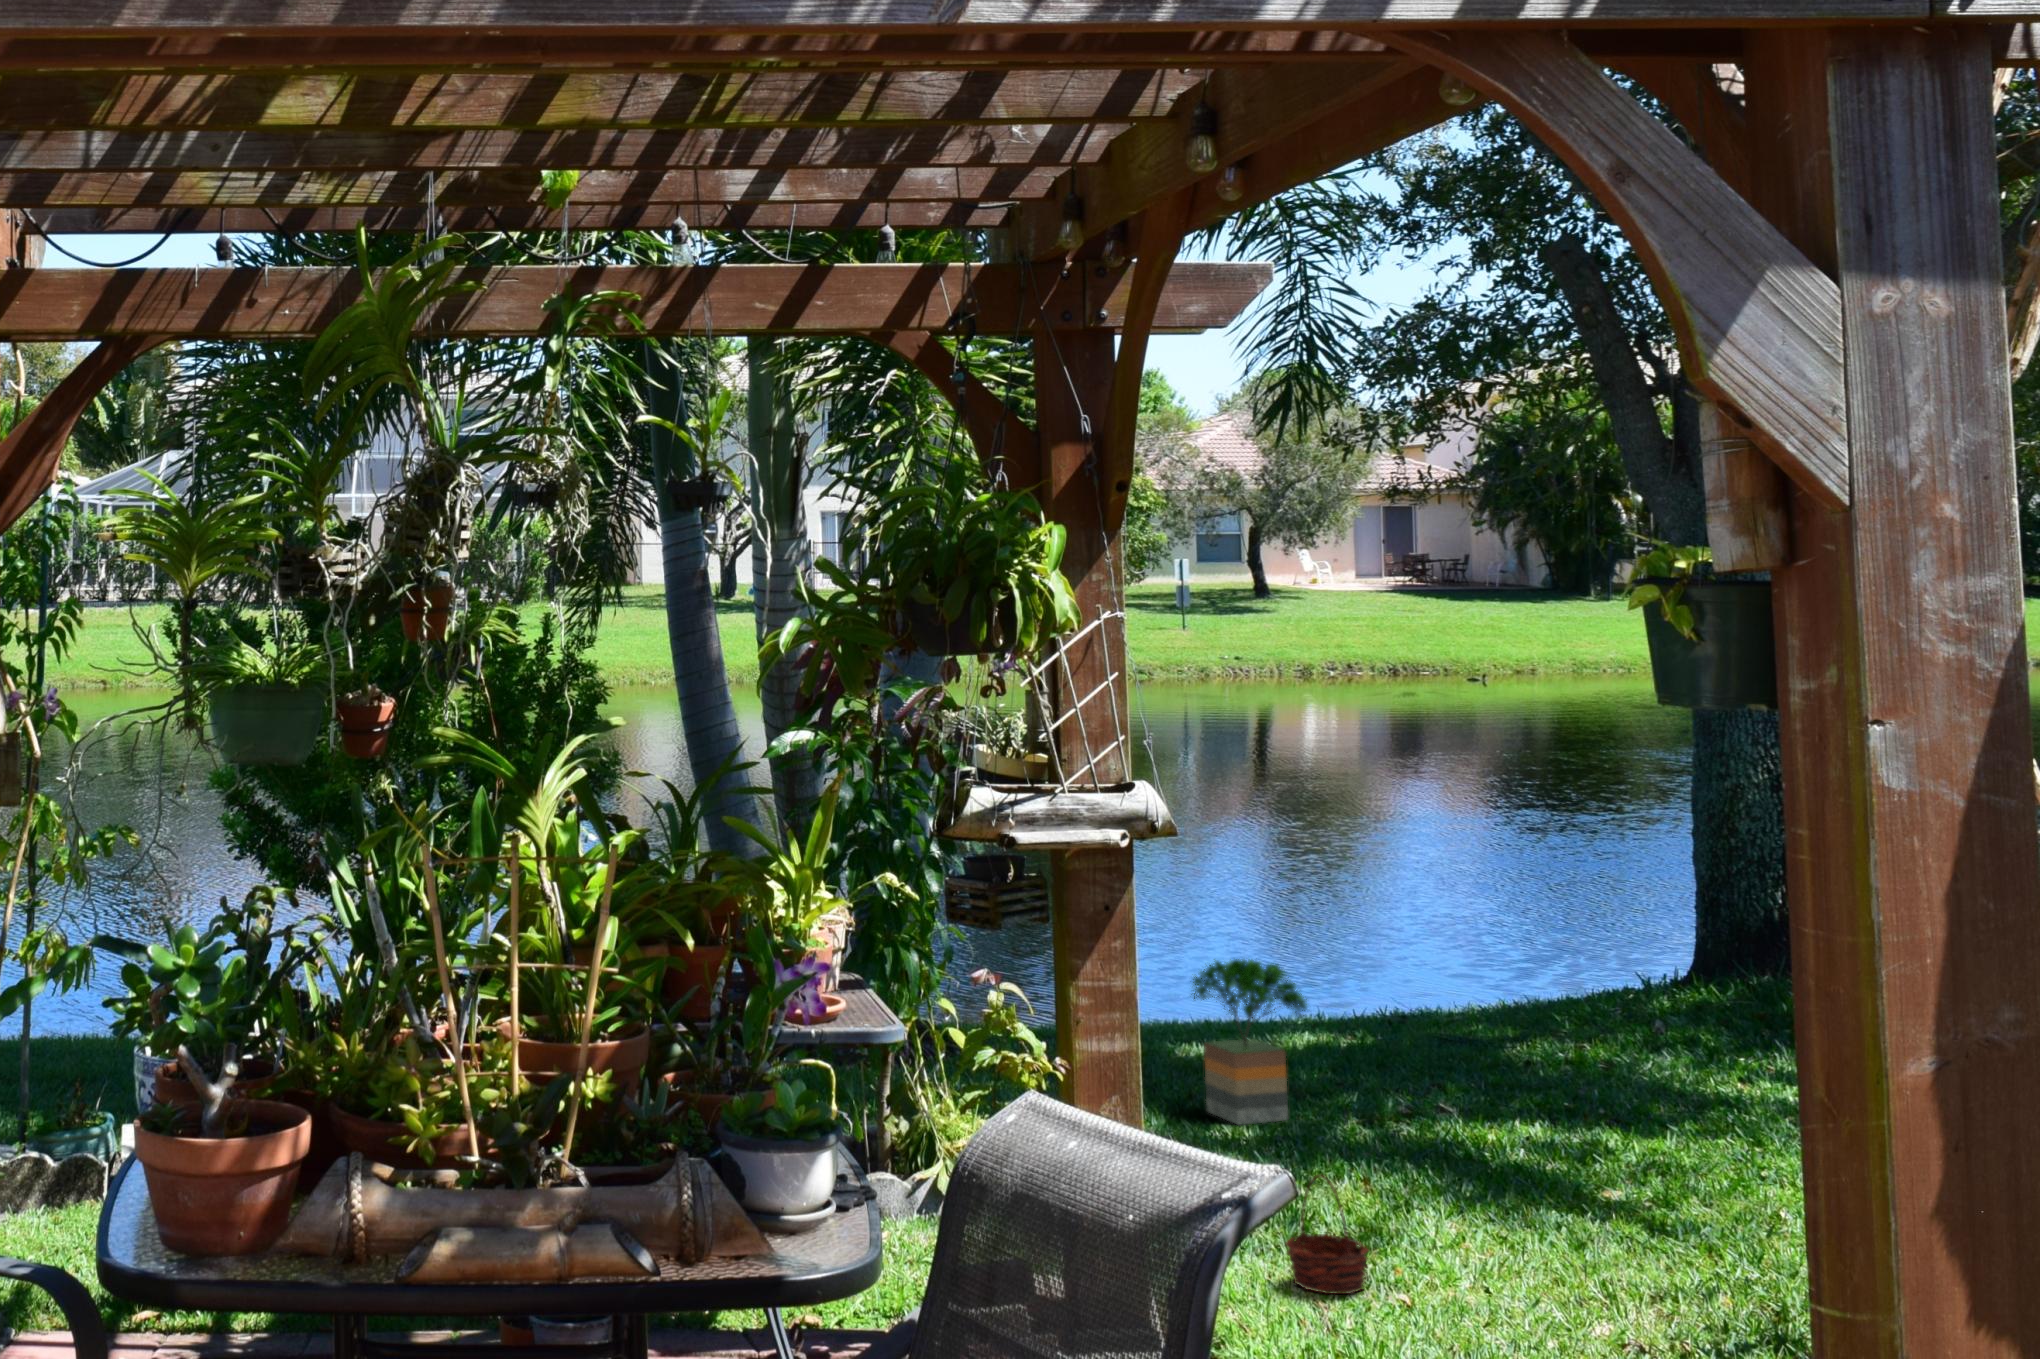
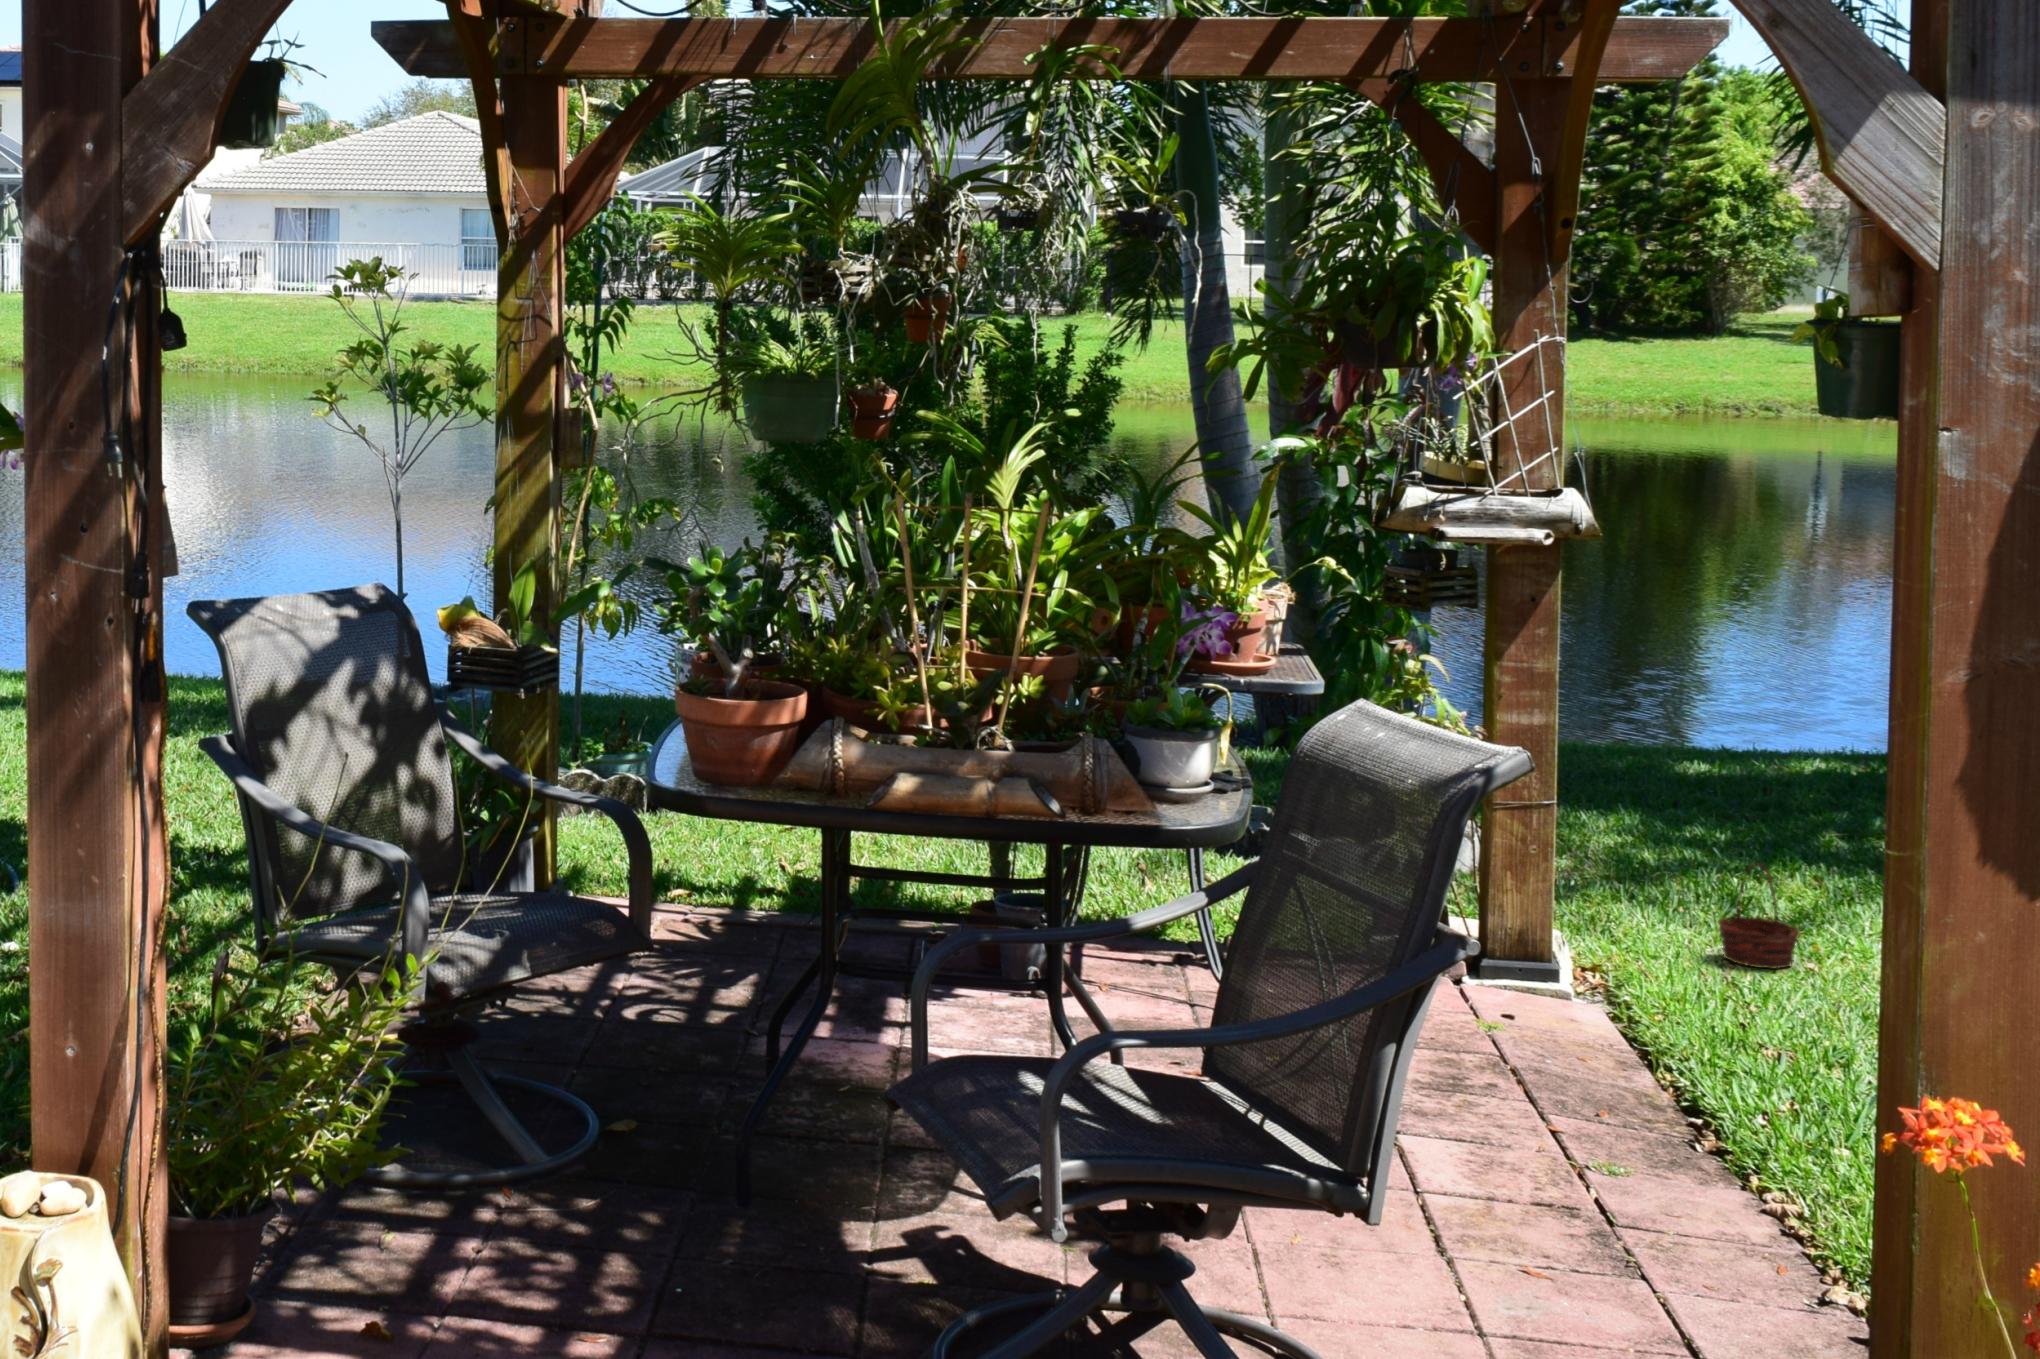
potted tree: present [1191,959,1307,1125] -> none [1685,679,1814,838]

